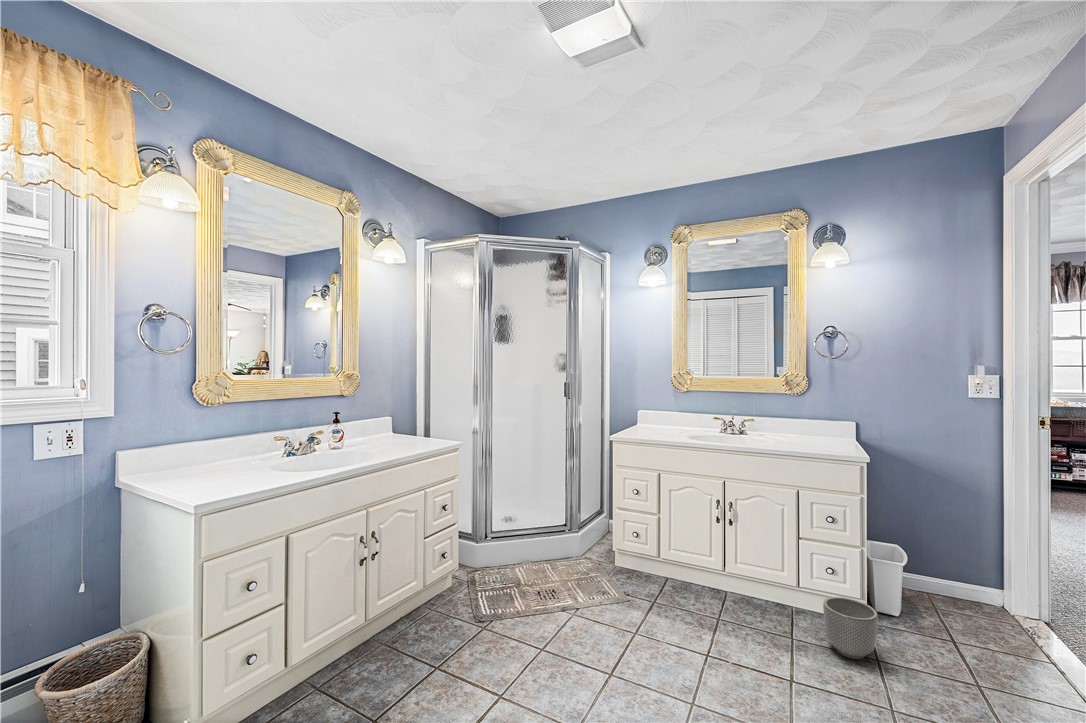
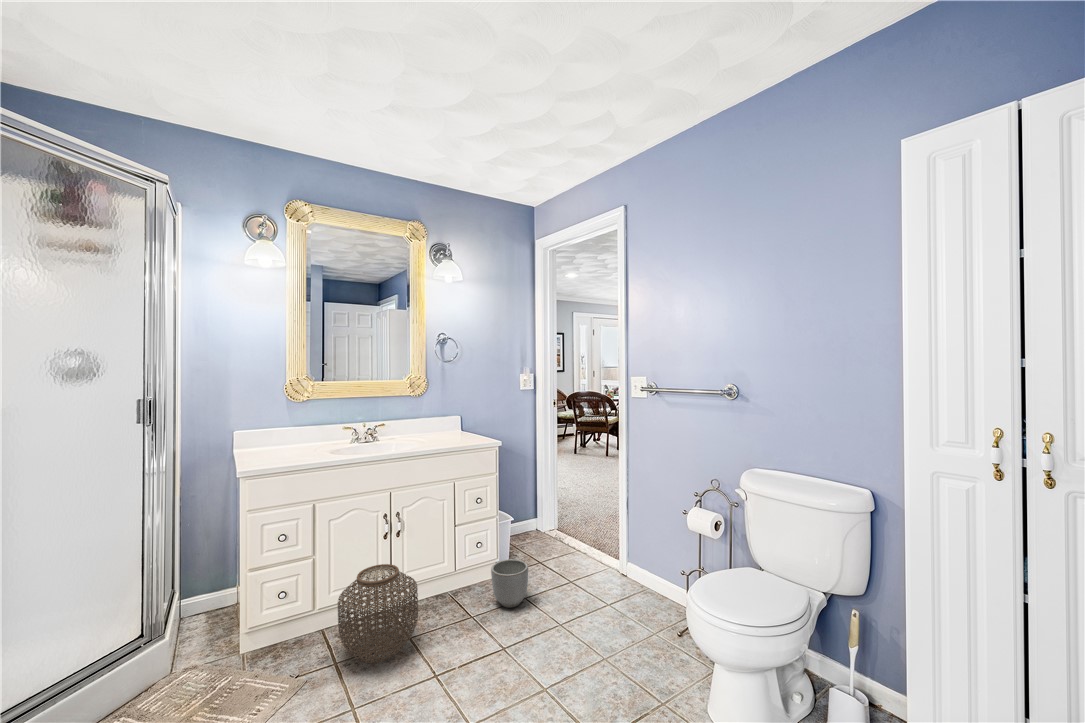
woven basket: none [654,536,725,622] -> present [338,564,418,663]

